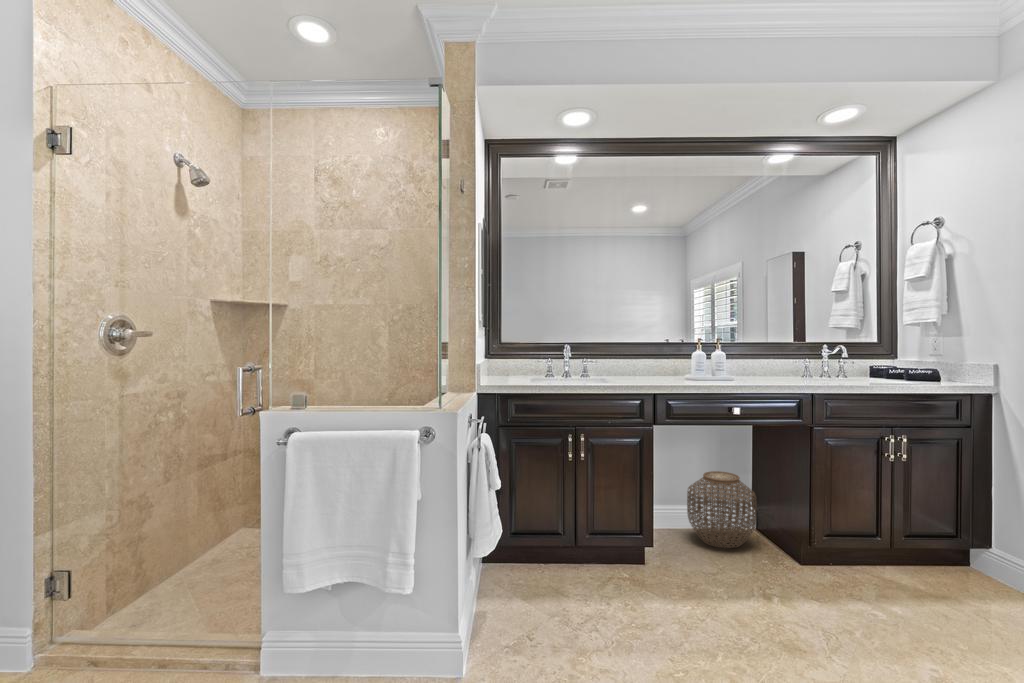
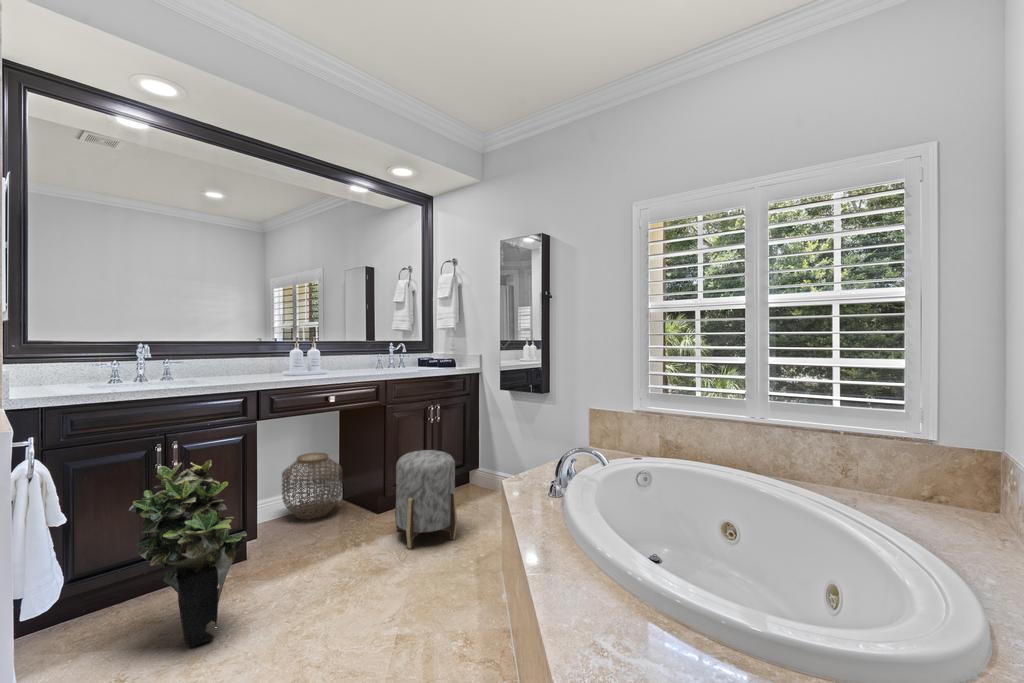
potted plant: none [538,454,632,634] -> present [129,460,247,648]
stool: none [820,493,921,637] -> present [395,450,457,549]

